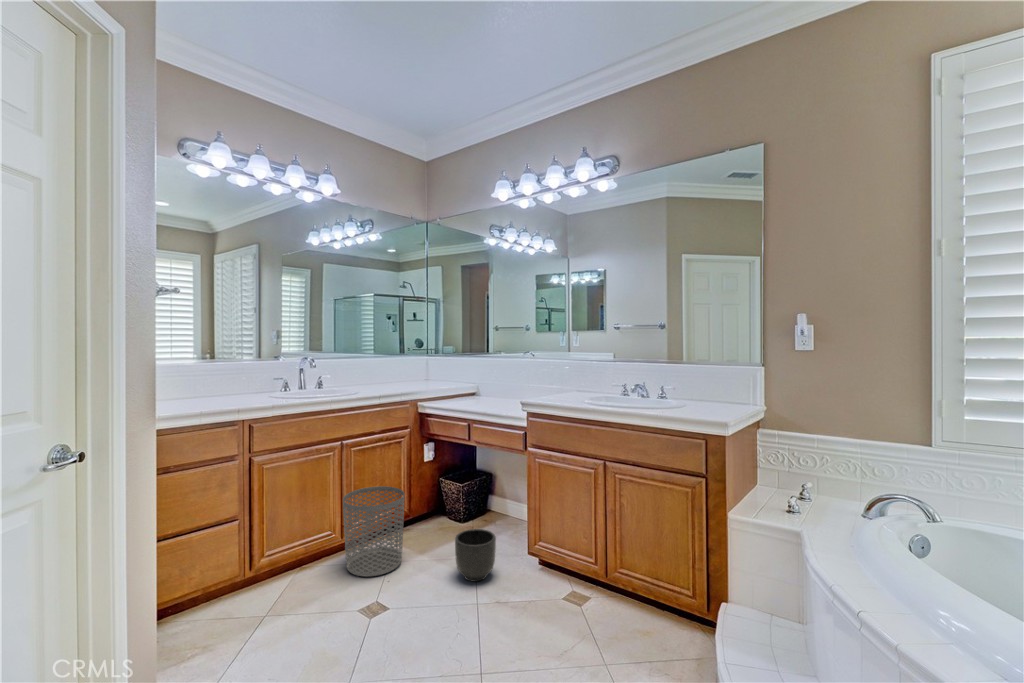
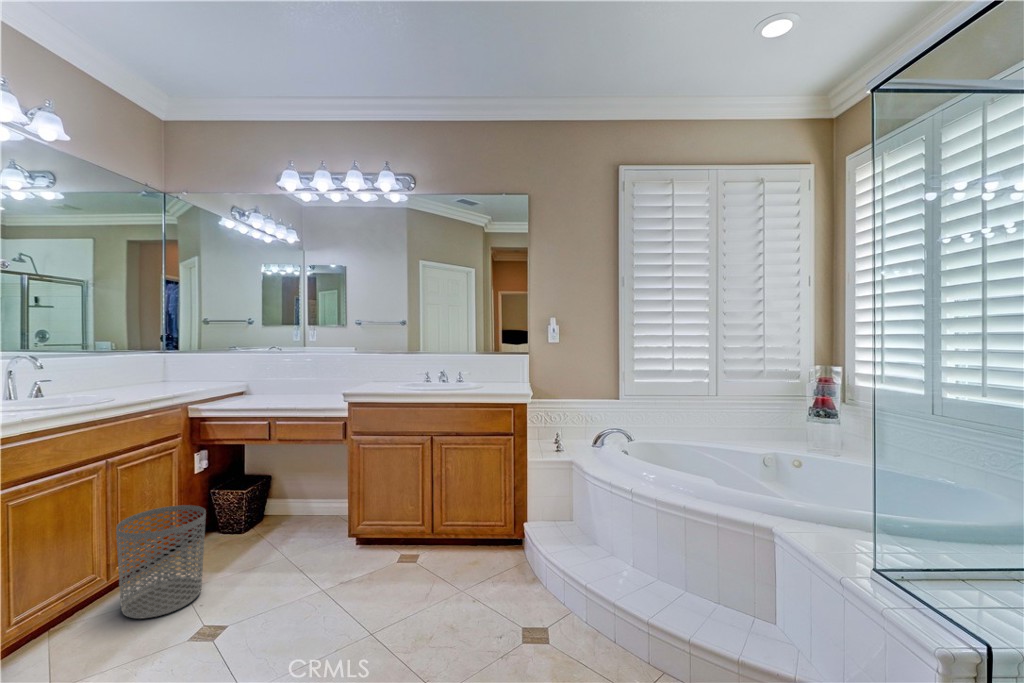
planter: present [455,529,496,582] -> none [279,525,324,578]

